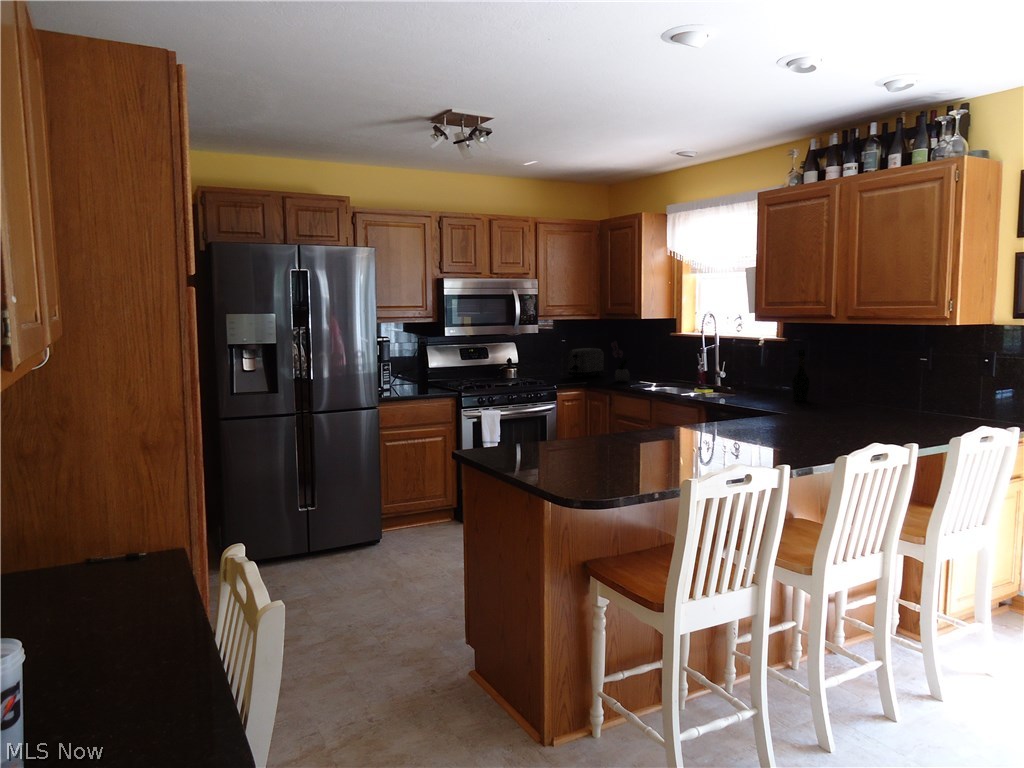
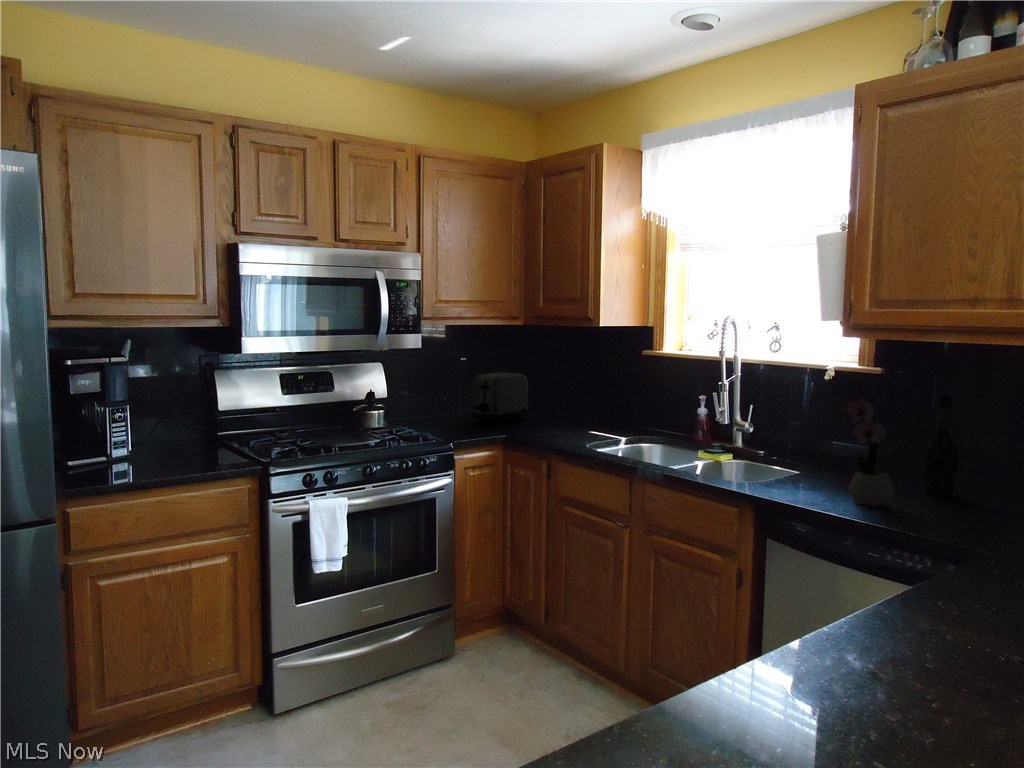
flower arrangement: present [611,335,630,382] -> present [847,381,902,507]

